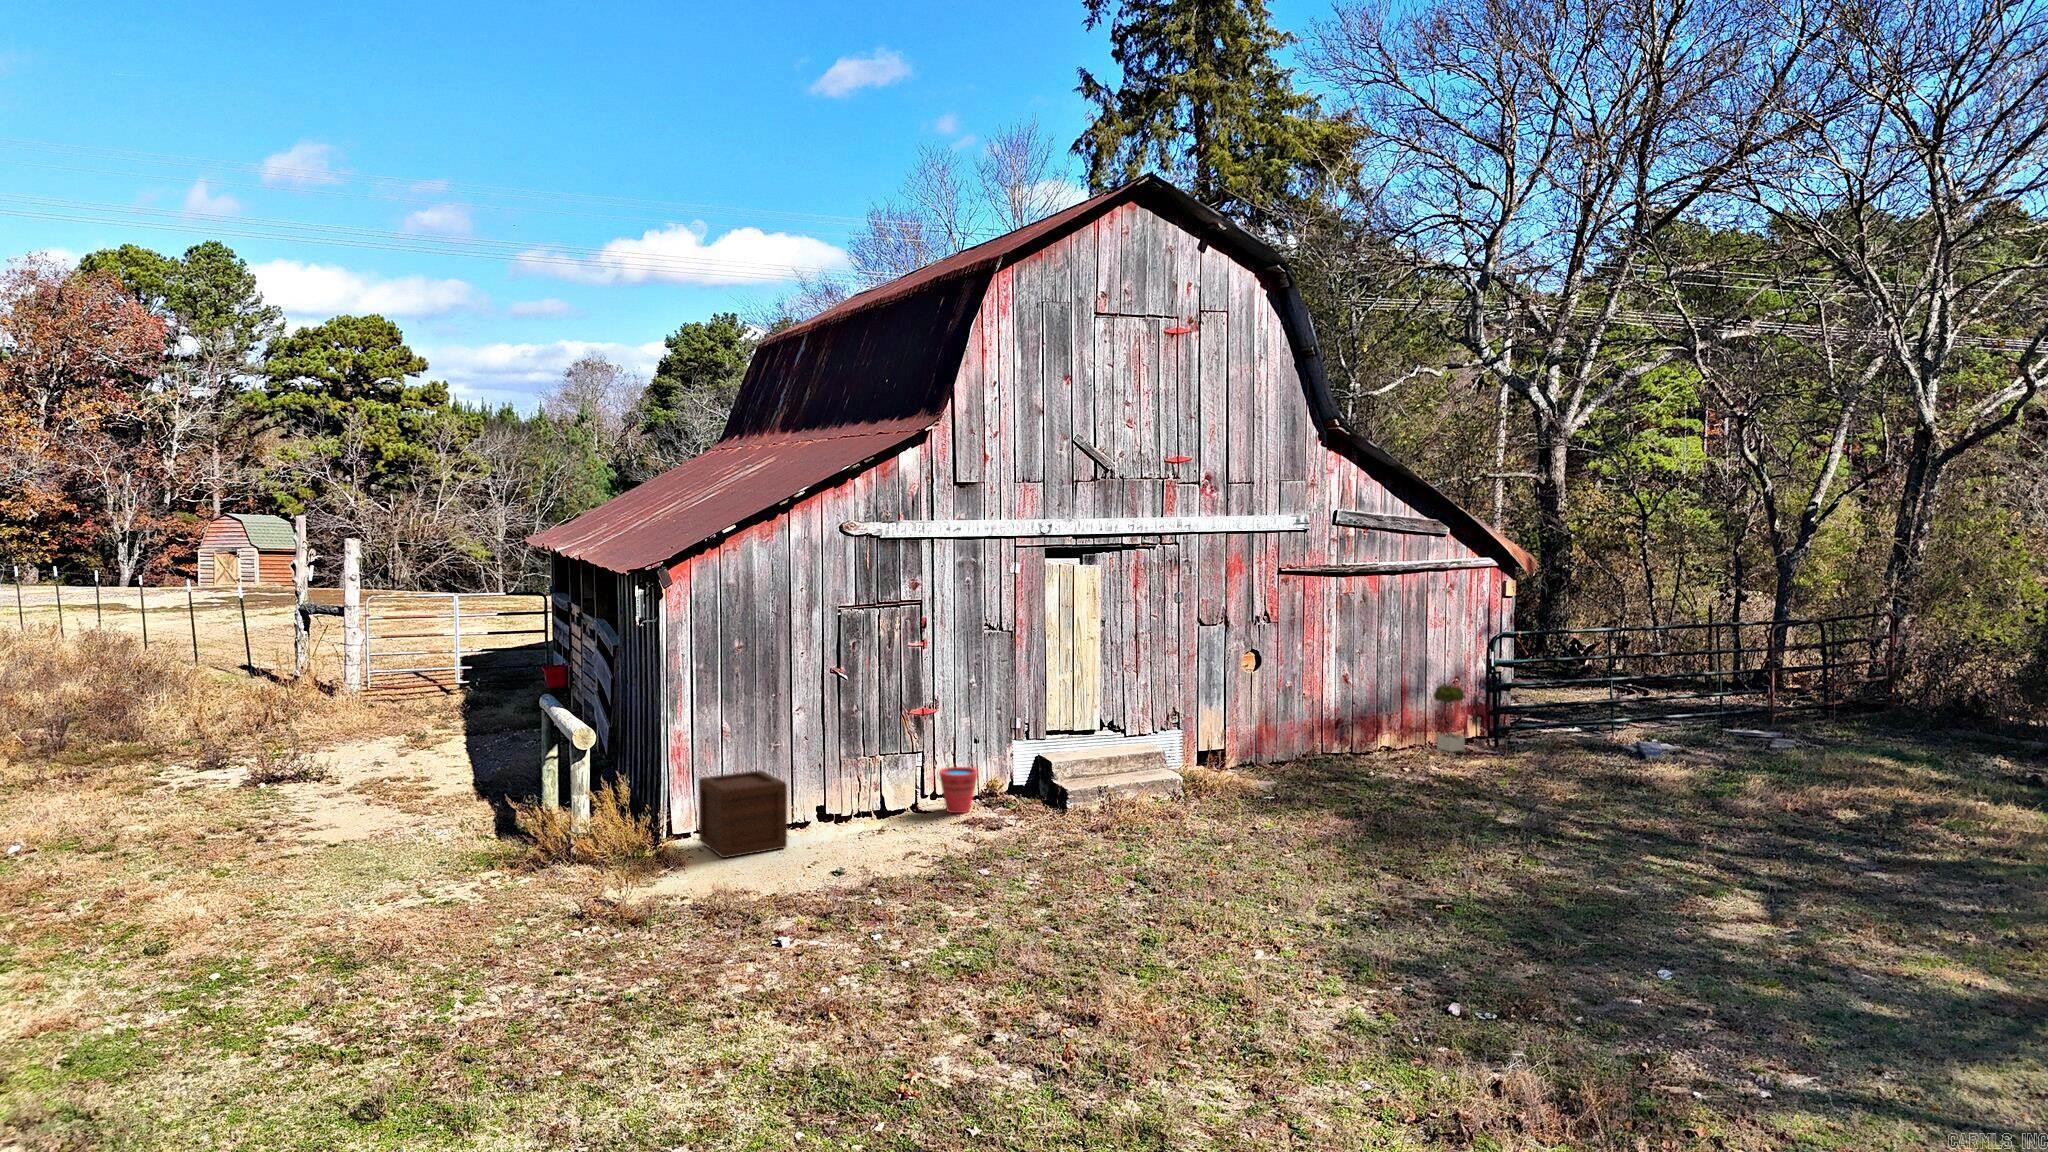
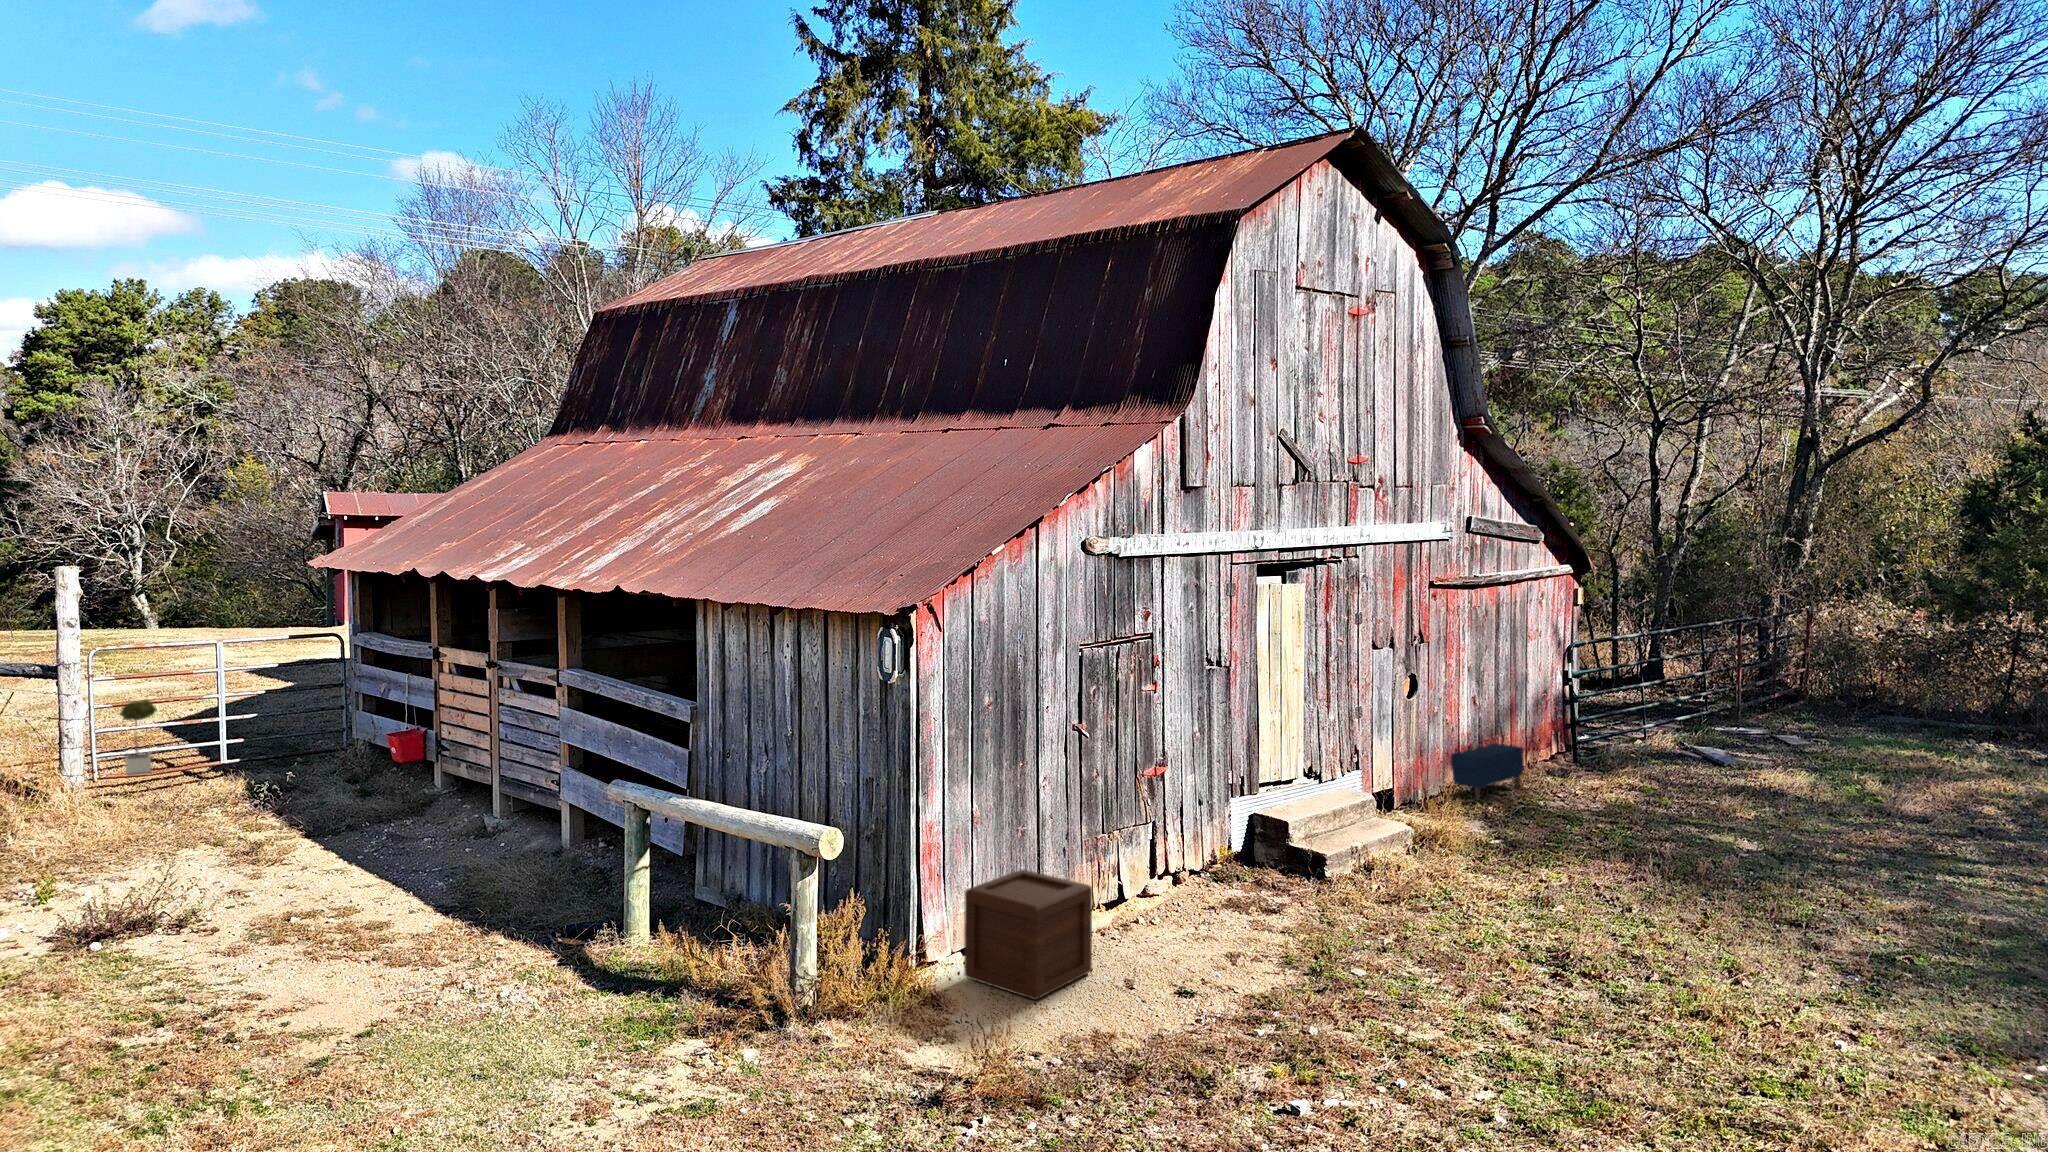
potted tree: present [1434,685,1465,752] -> present [120,699,156,774]
bench: none [1297,718,1389,769] -> present [1451,743,1524,801]
bucket: present [939,767,978,813] -> none [1178,837,1228,897]

